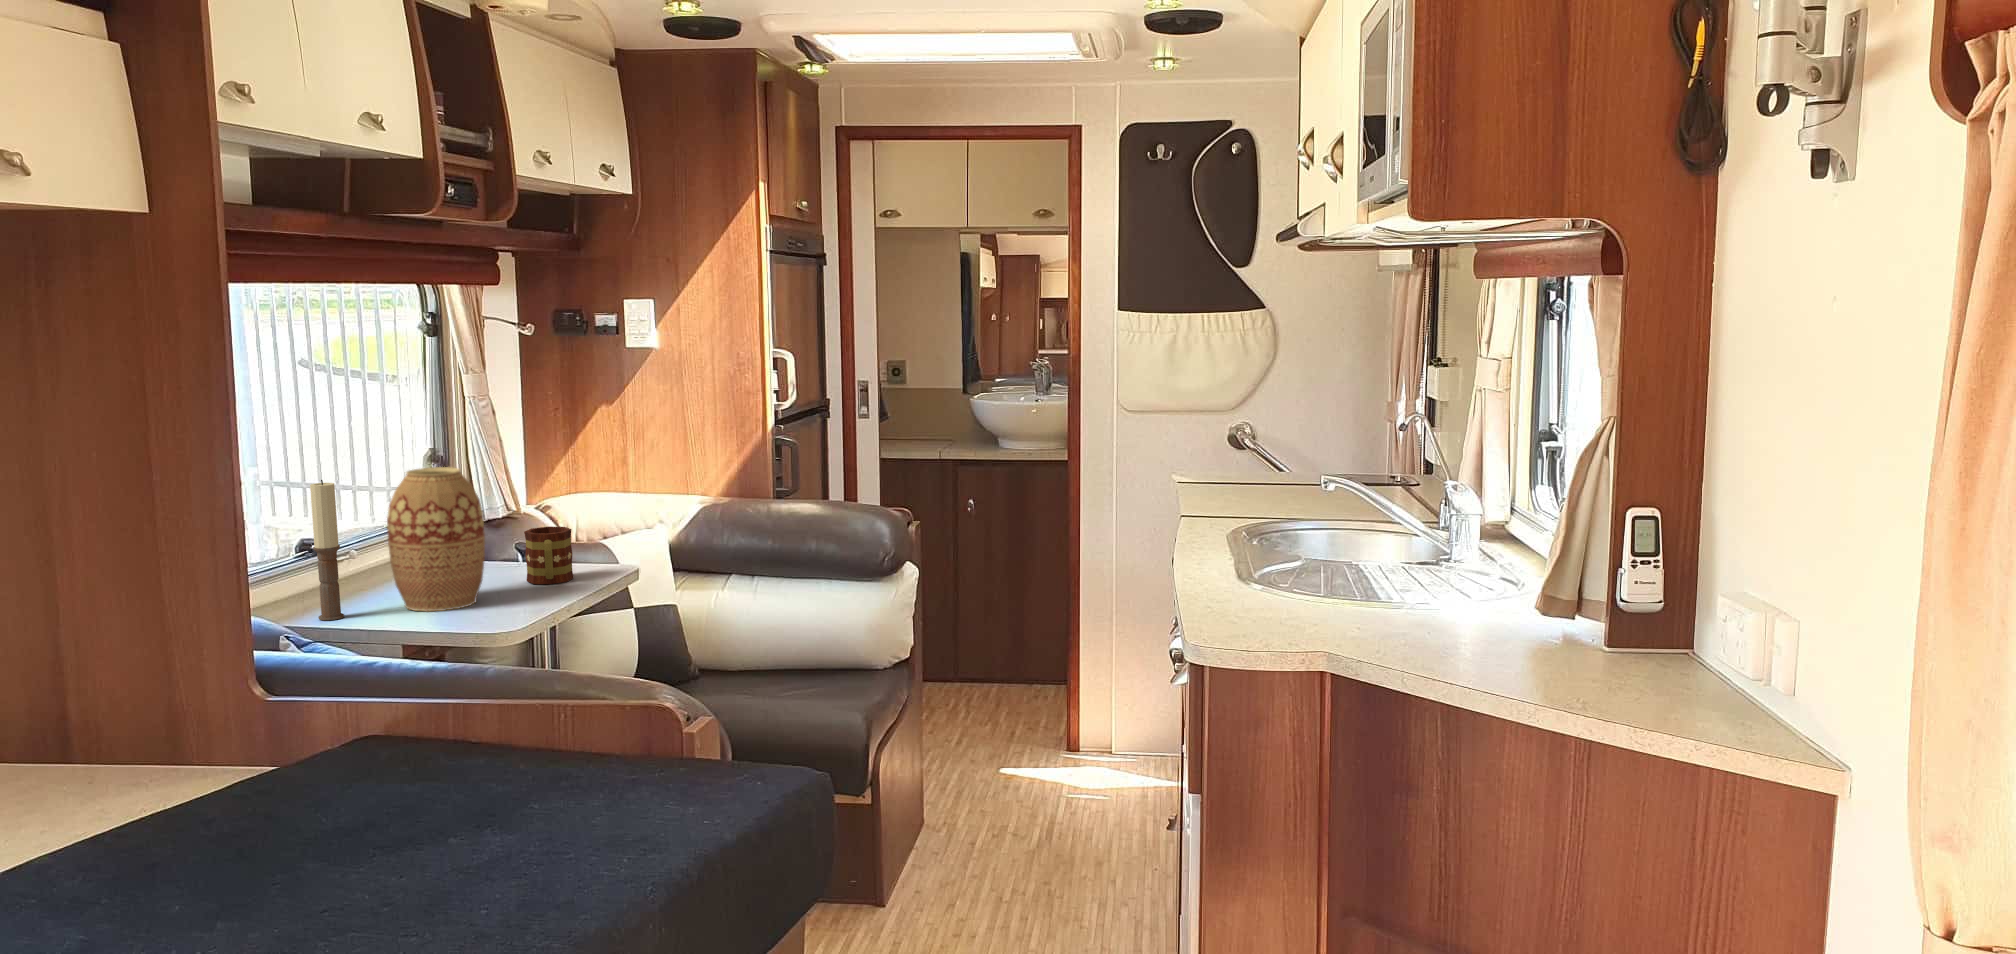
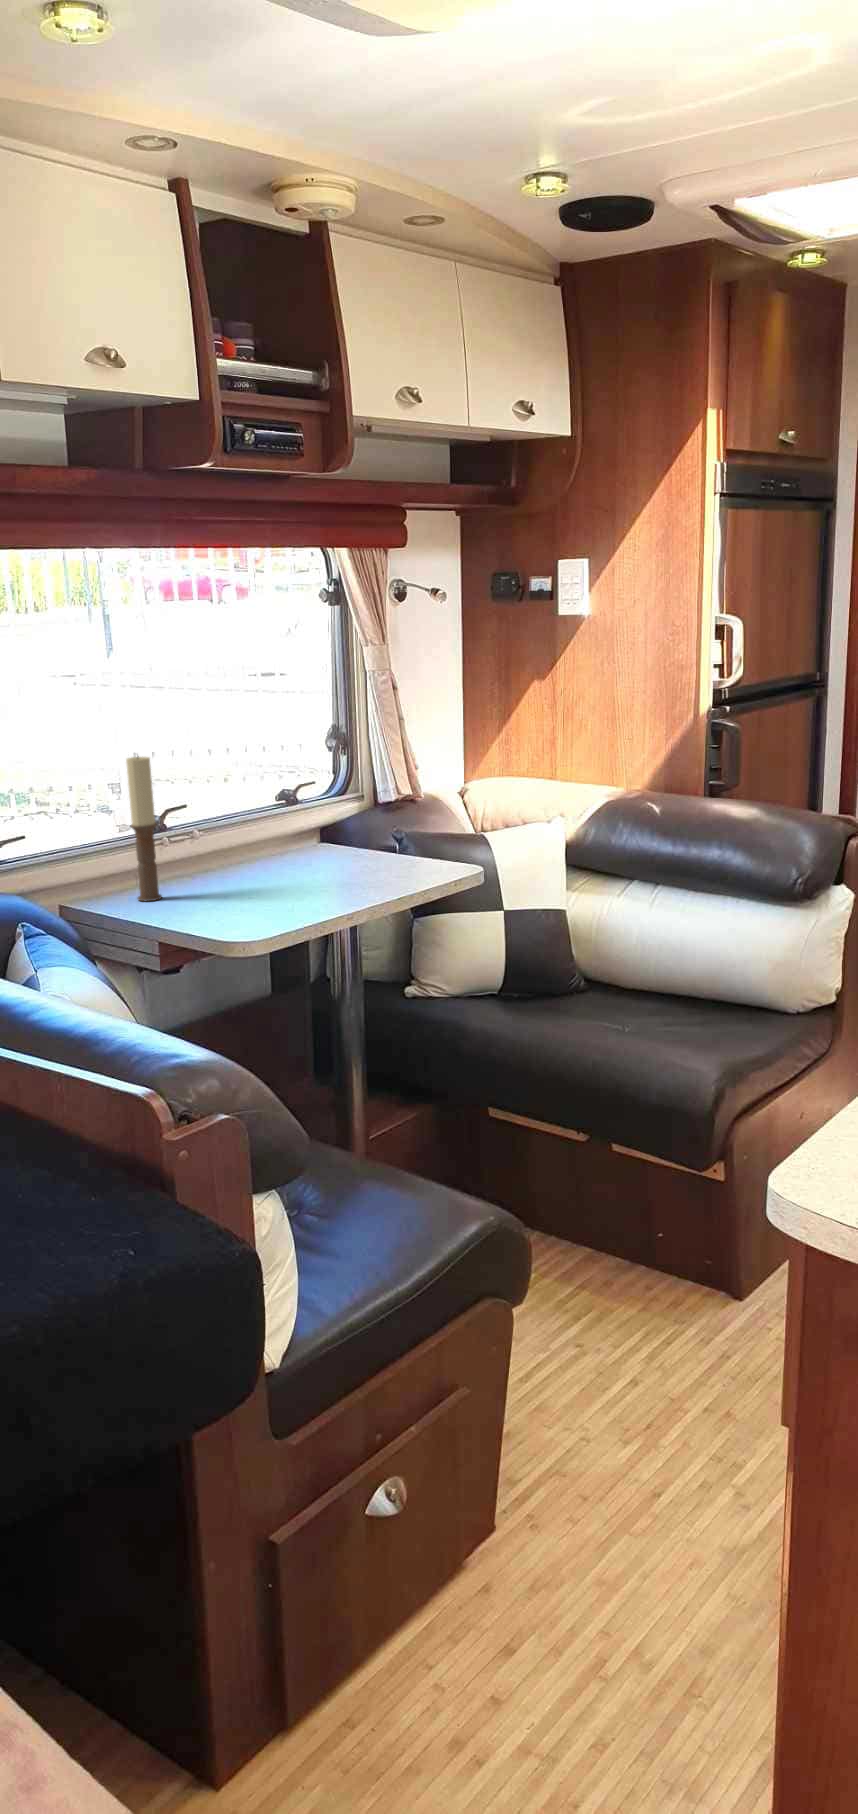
vase: present [387,467,485,612] -> none [202,744,303,901]
mug: present [524,527,574,584] -> none [361,815,413,880]

